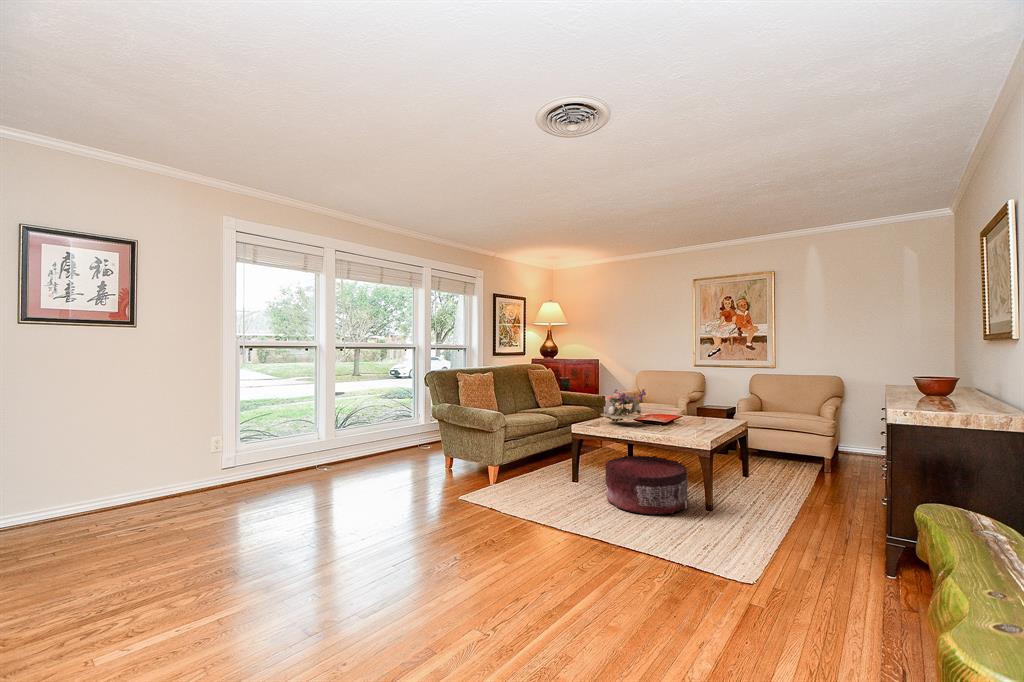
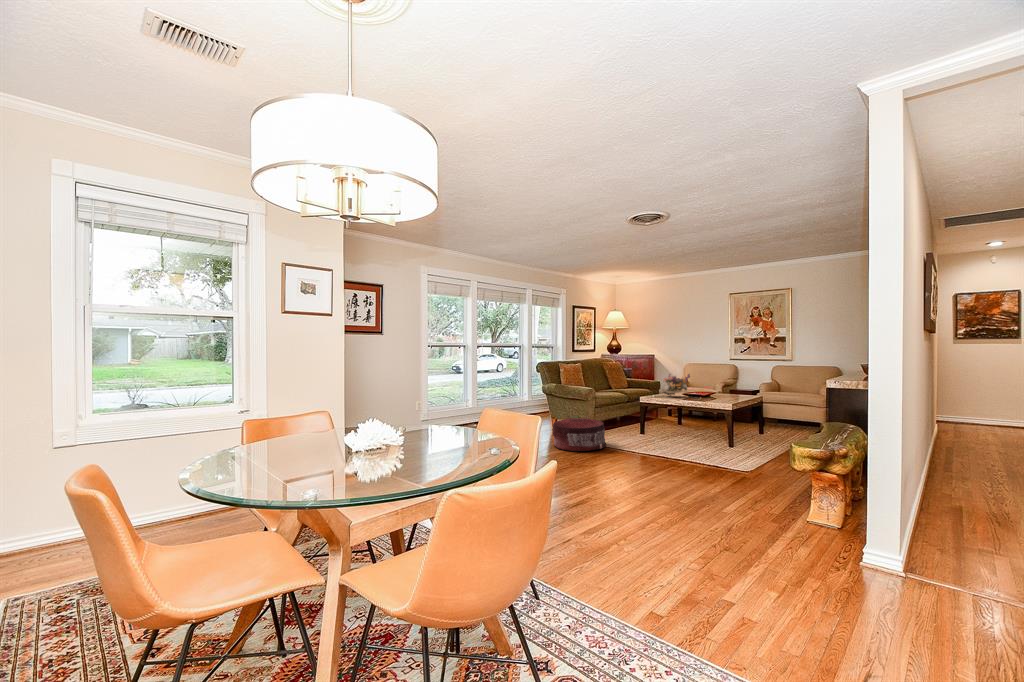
pouf: present [605,455,688,514] -> present [553,418,606,451]

